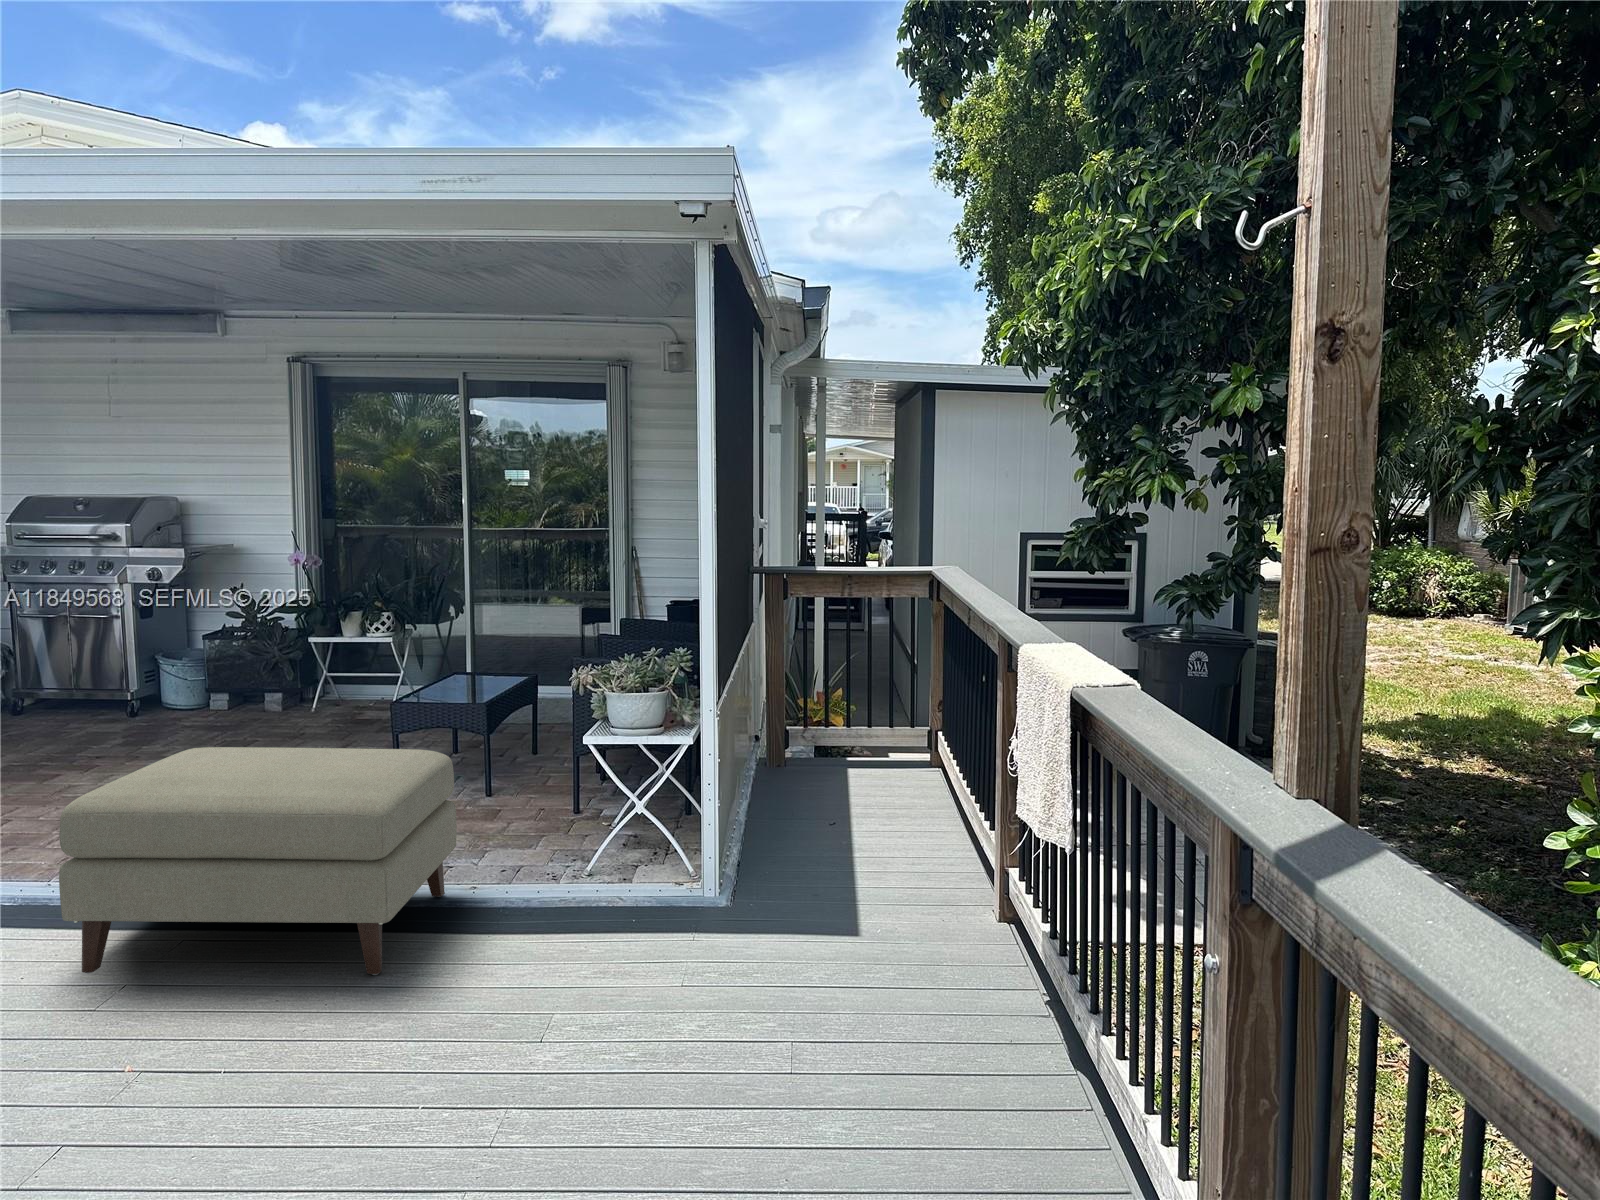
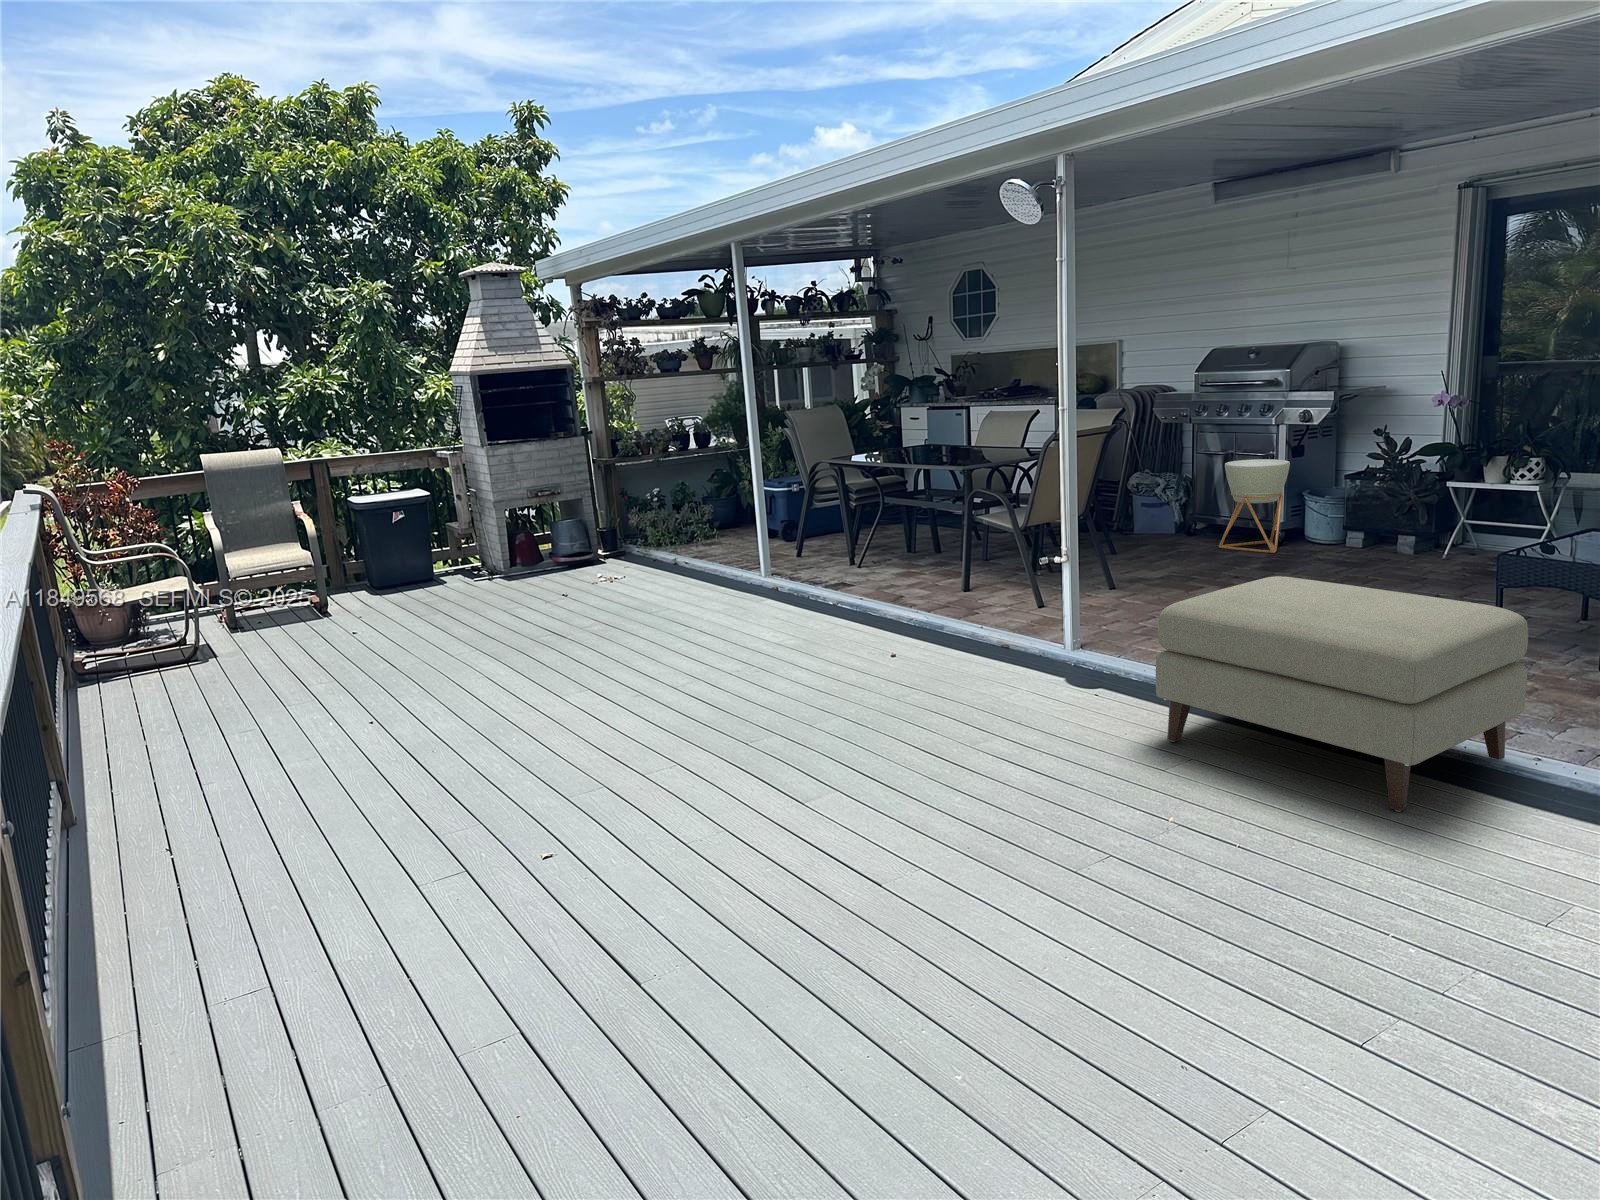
planter: none [60,620,142,726] -> present [1219,459,1290,553]

